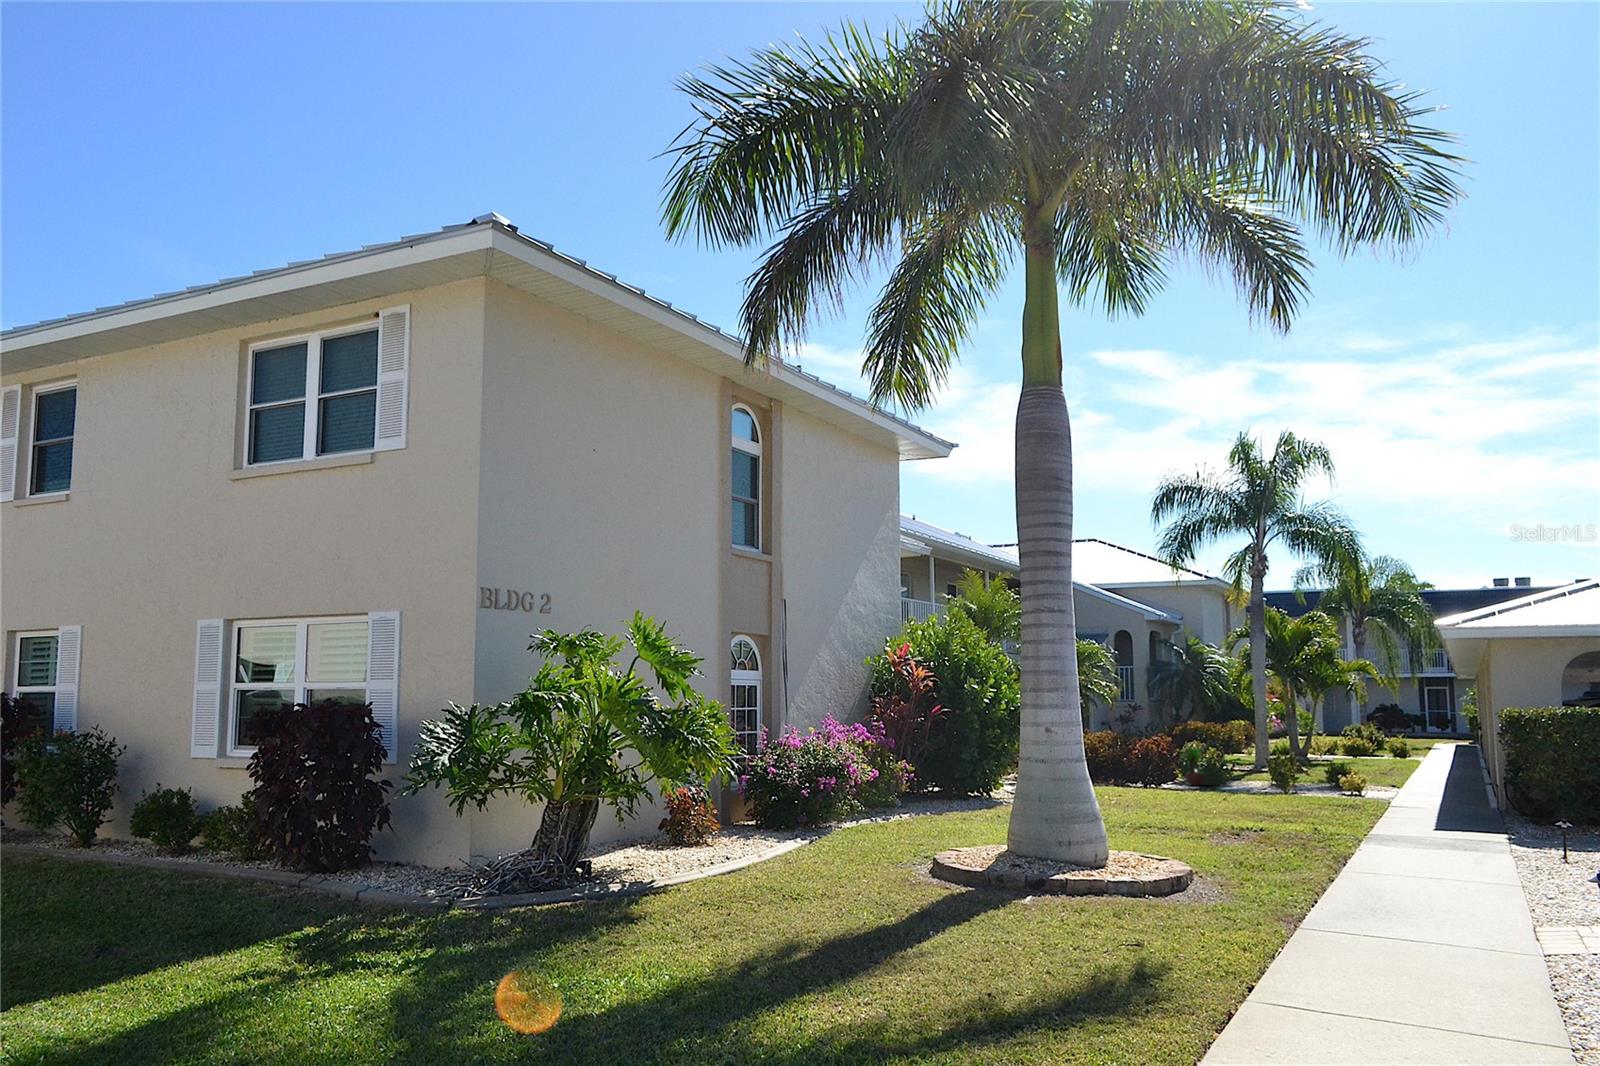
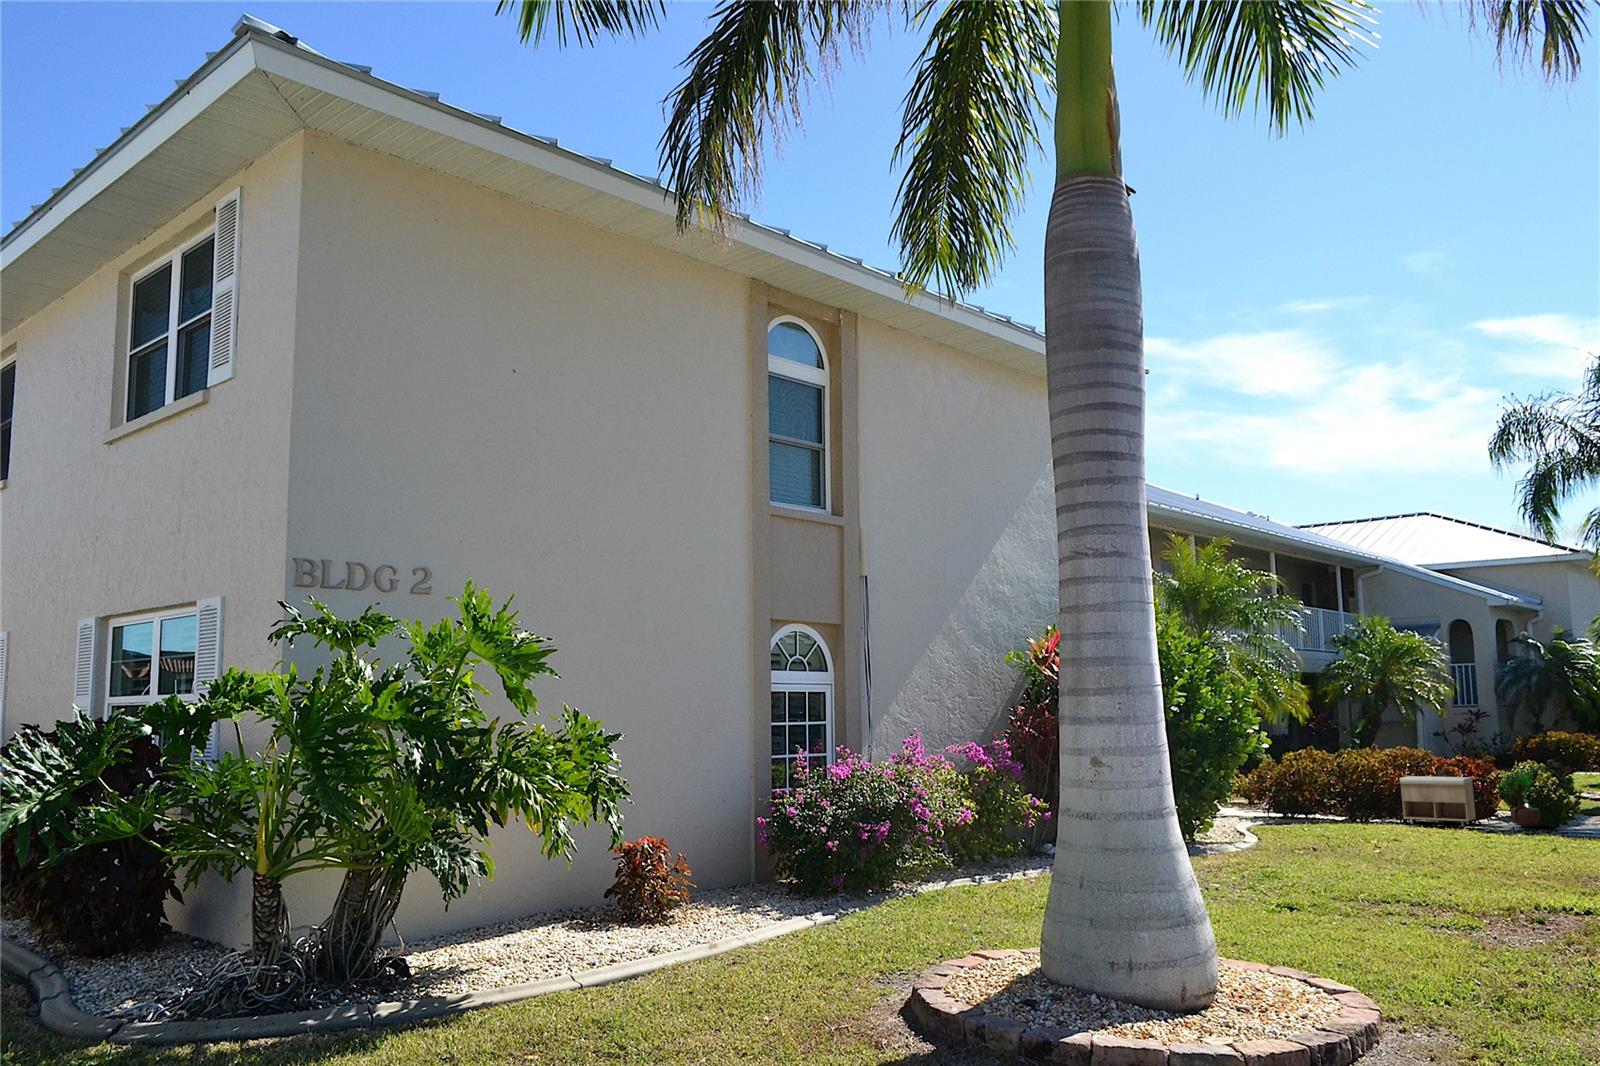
storage bench: none [1115,751,1162,785] -> present [1400,776,1476,826]

